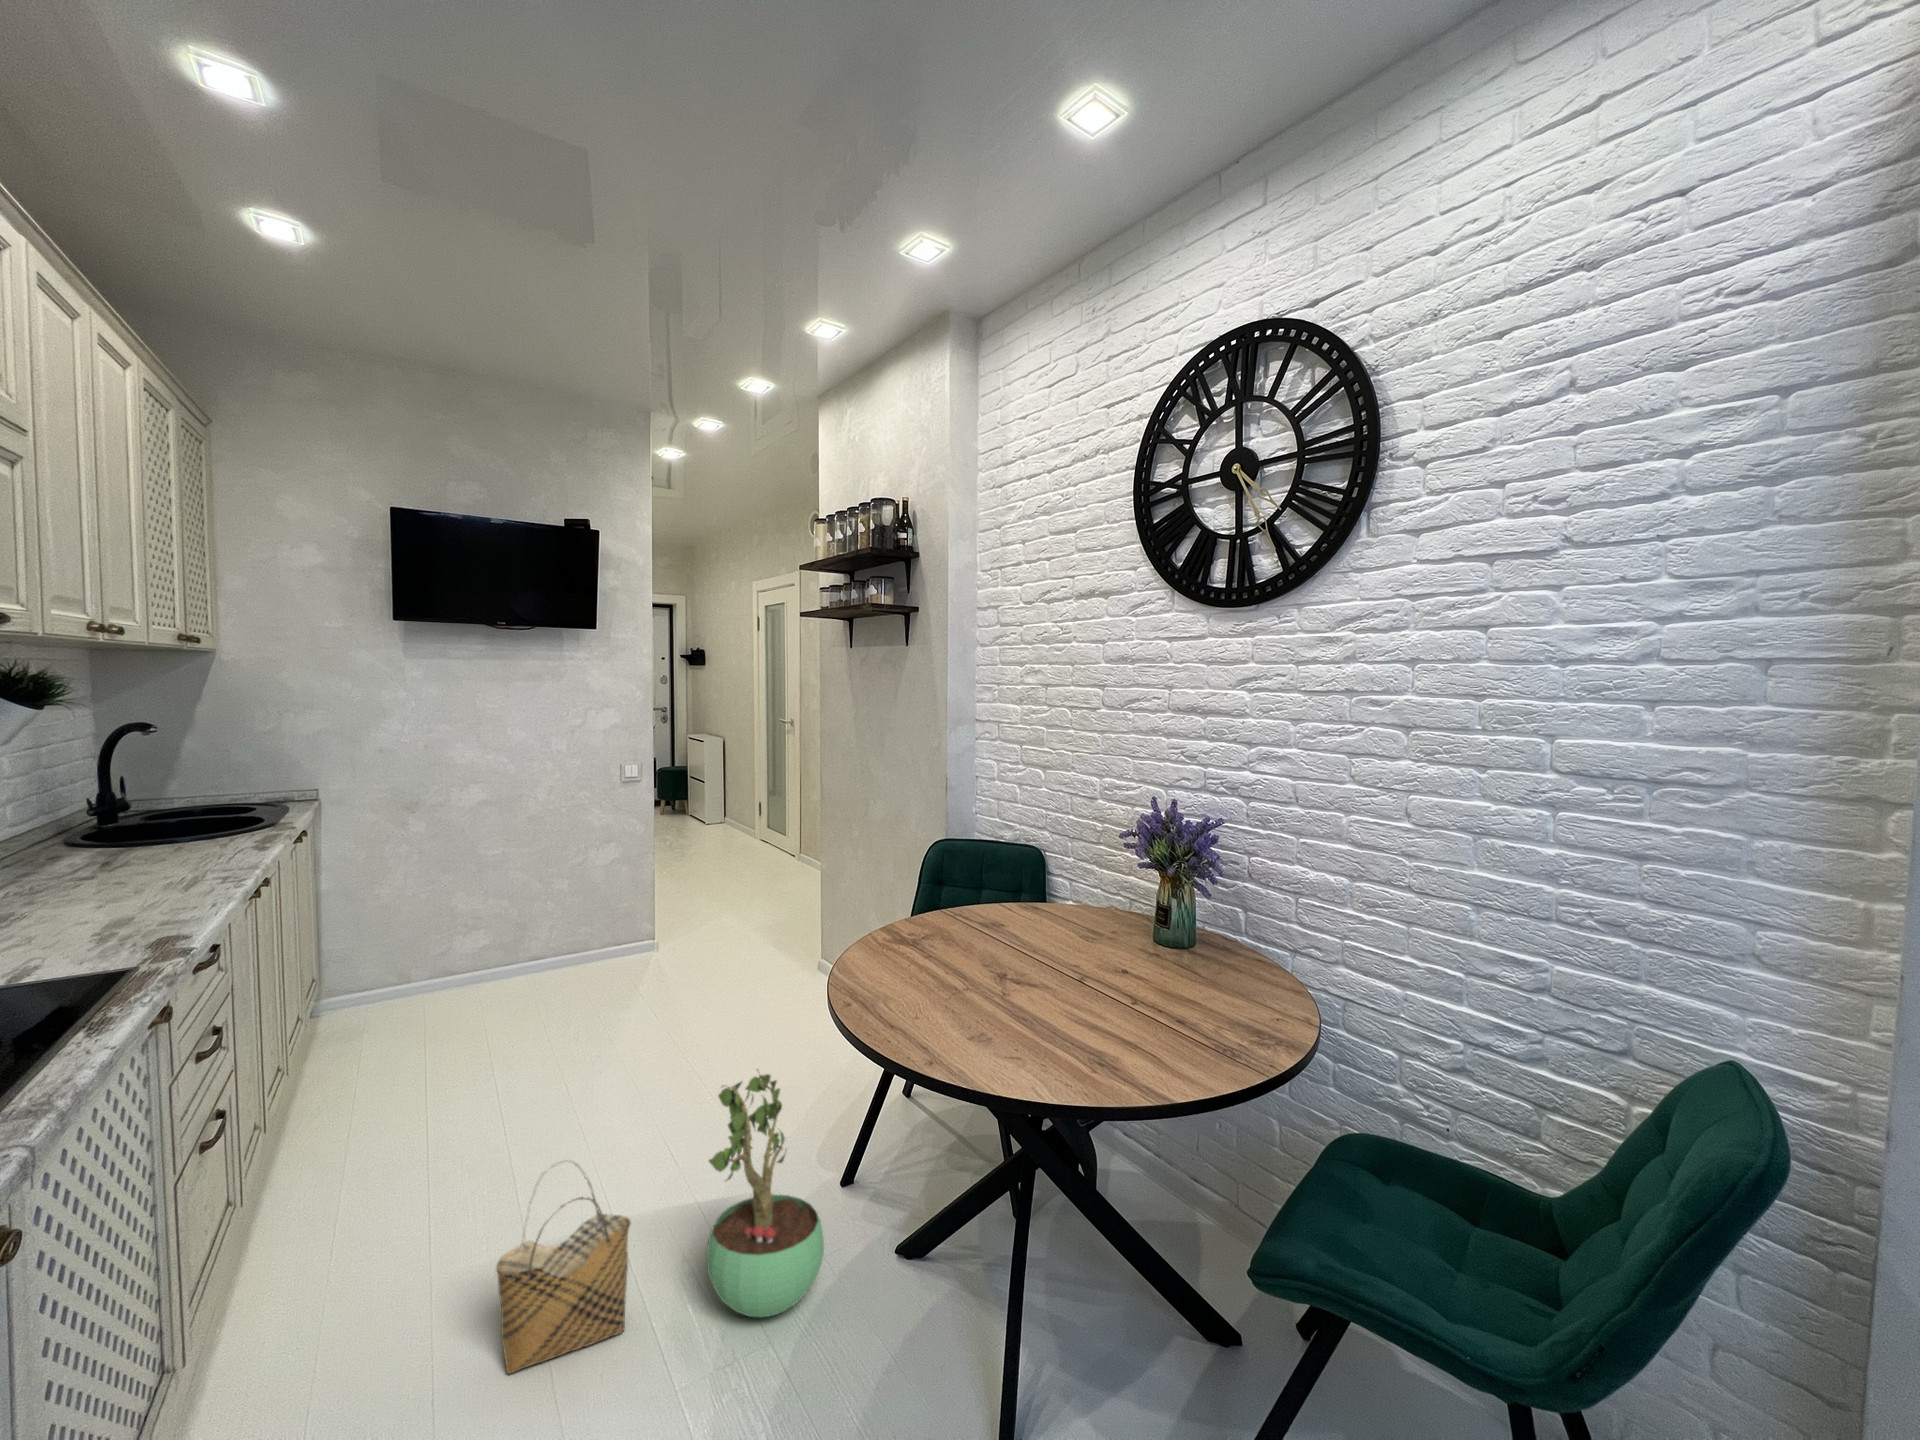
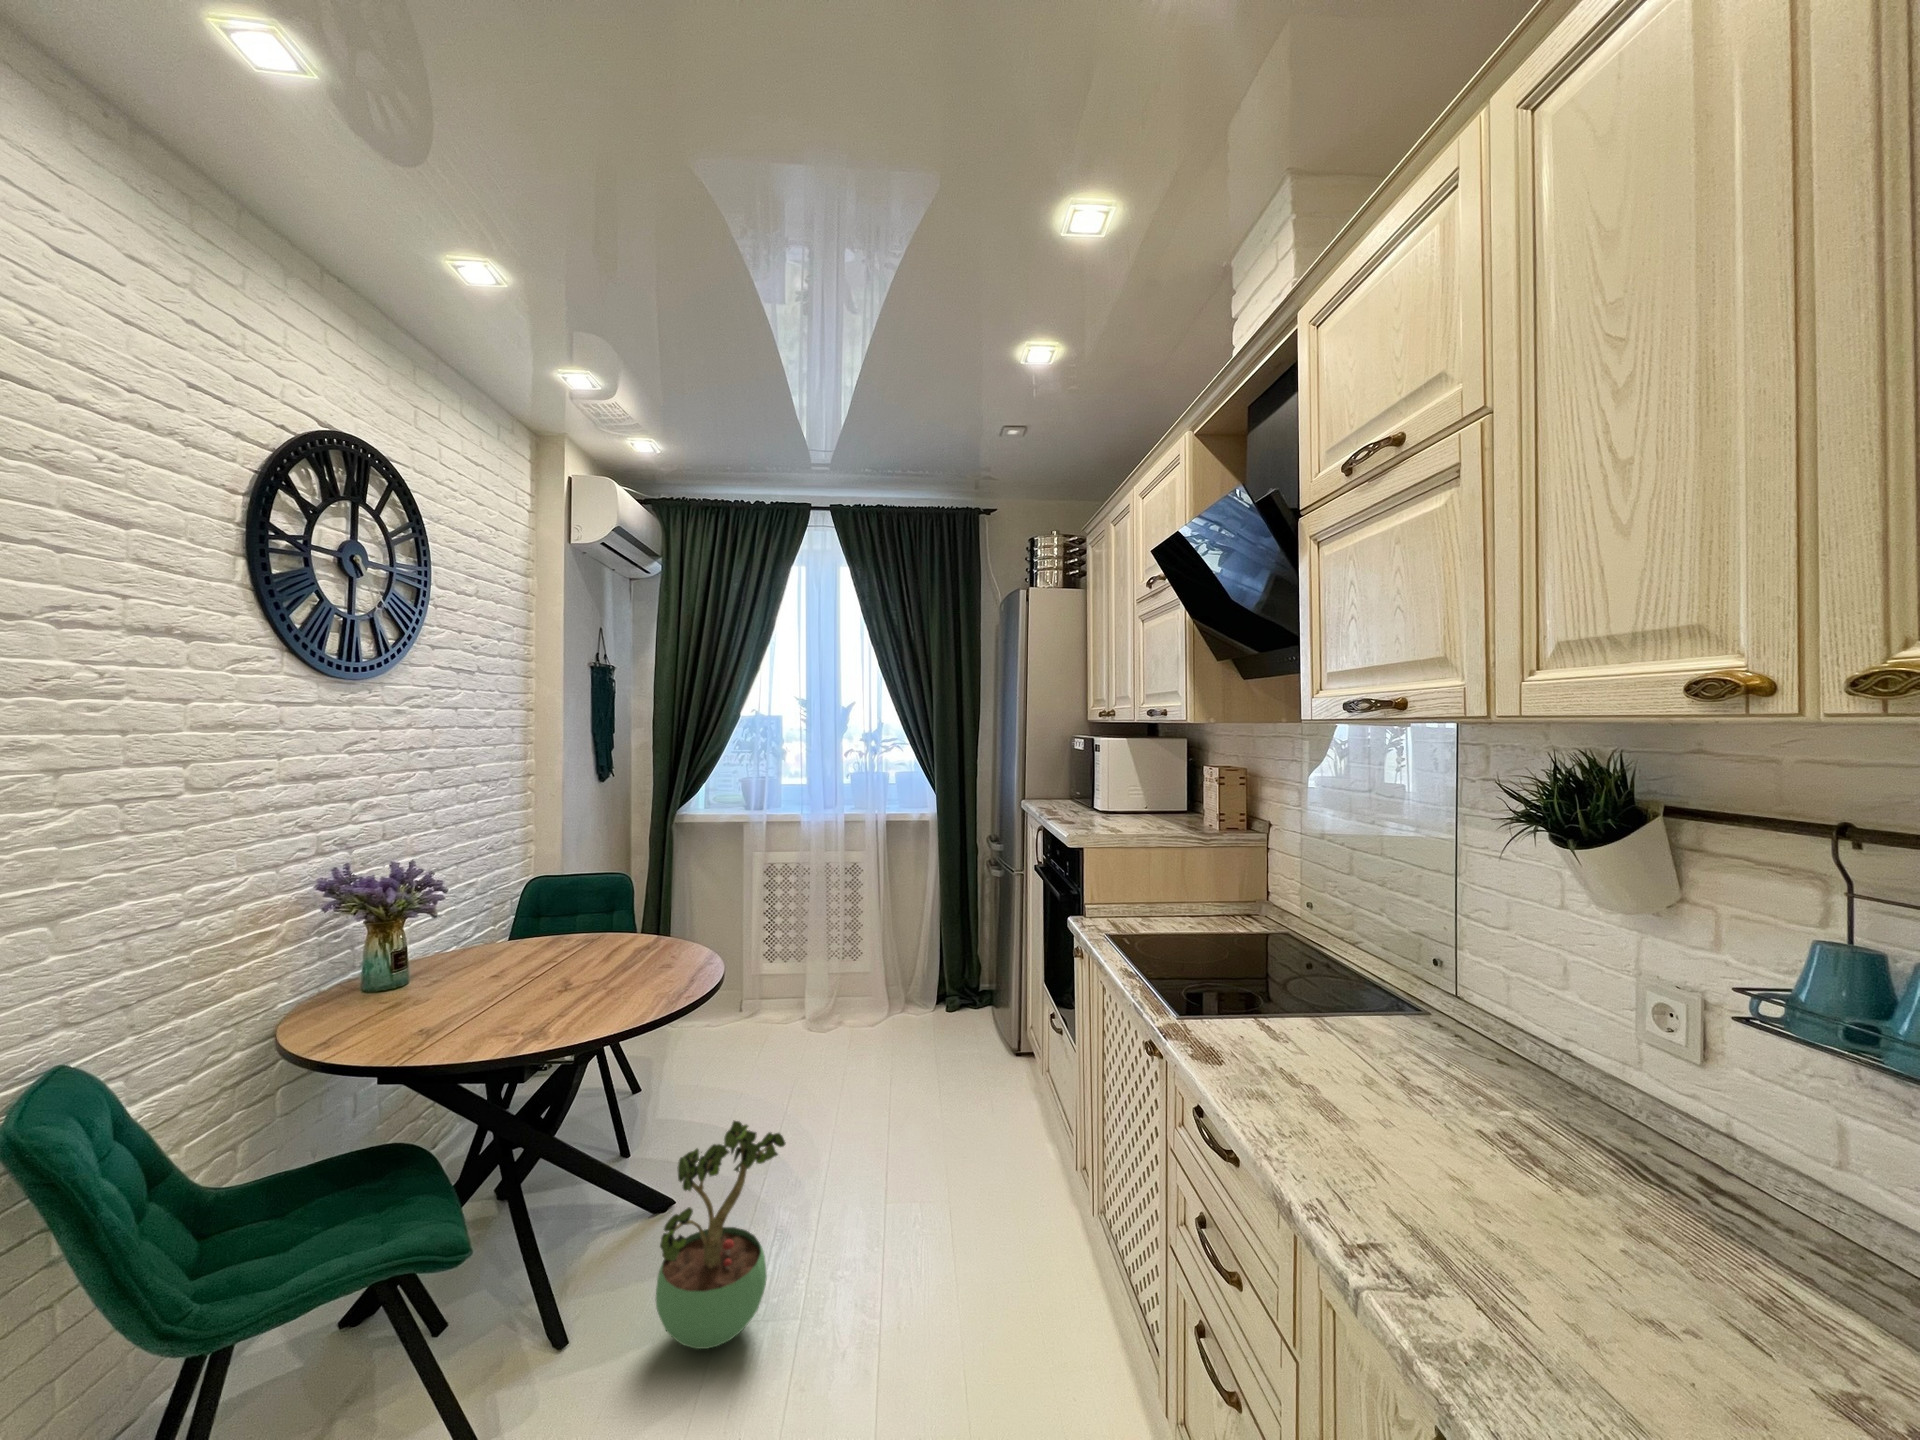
woven basket: present [496,1160,631,1374] -> none [815,1194,931,1382]

